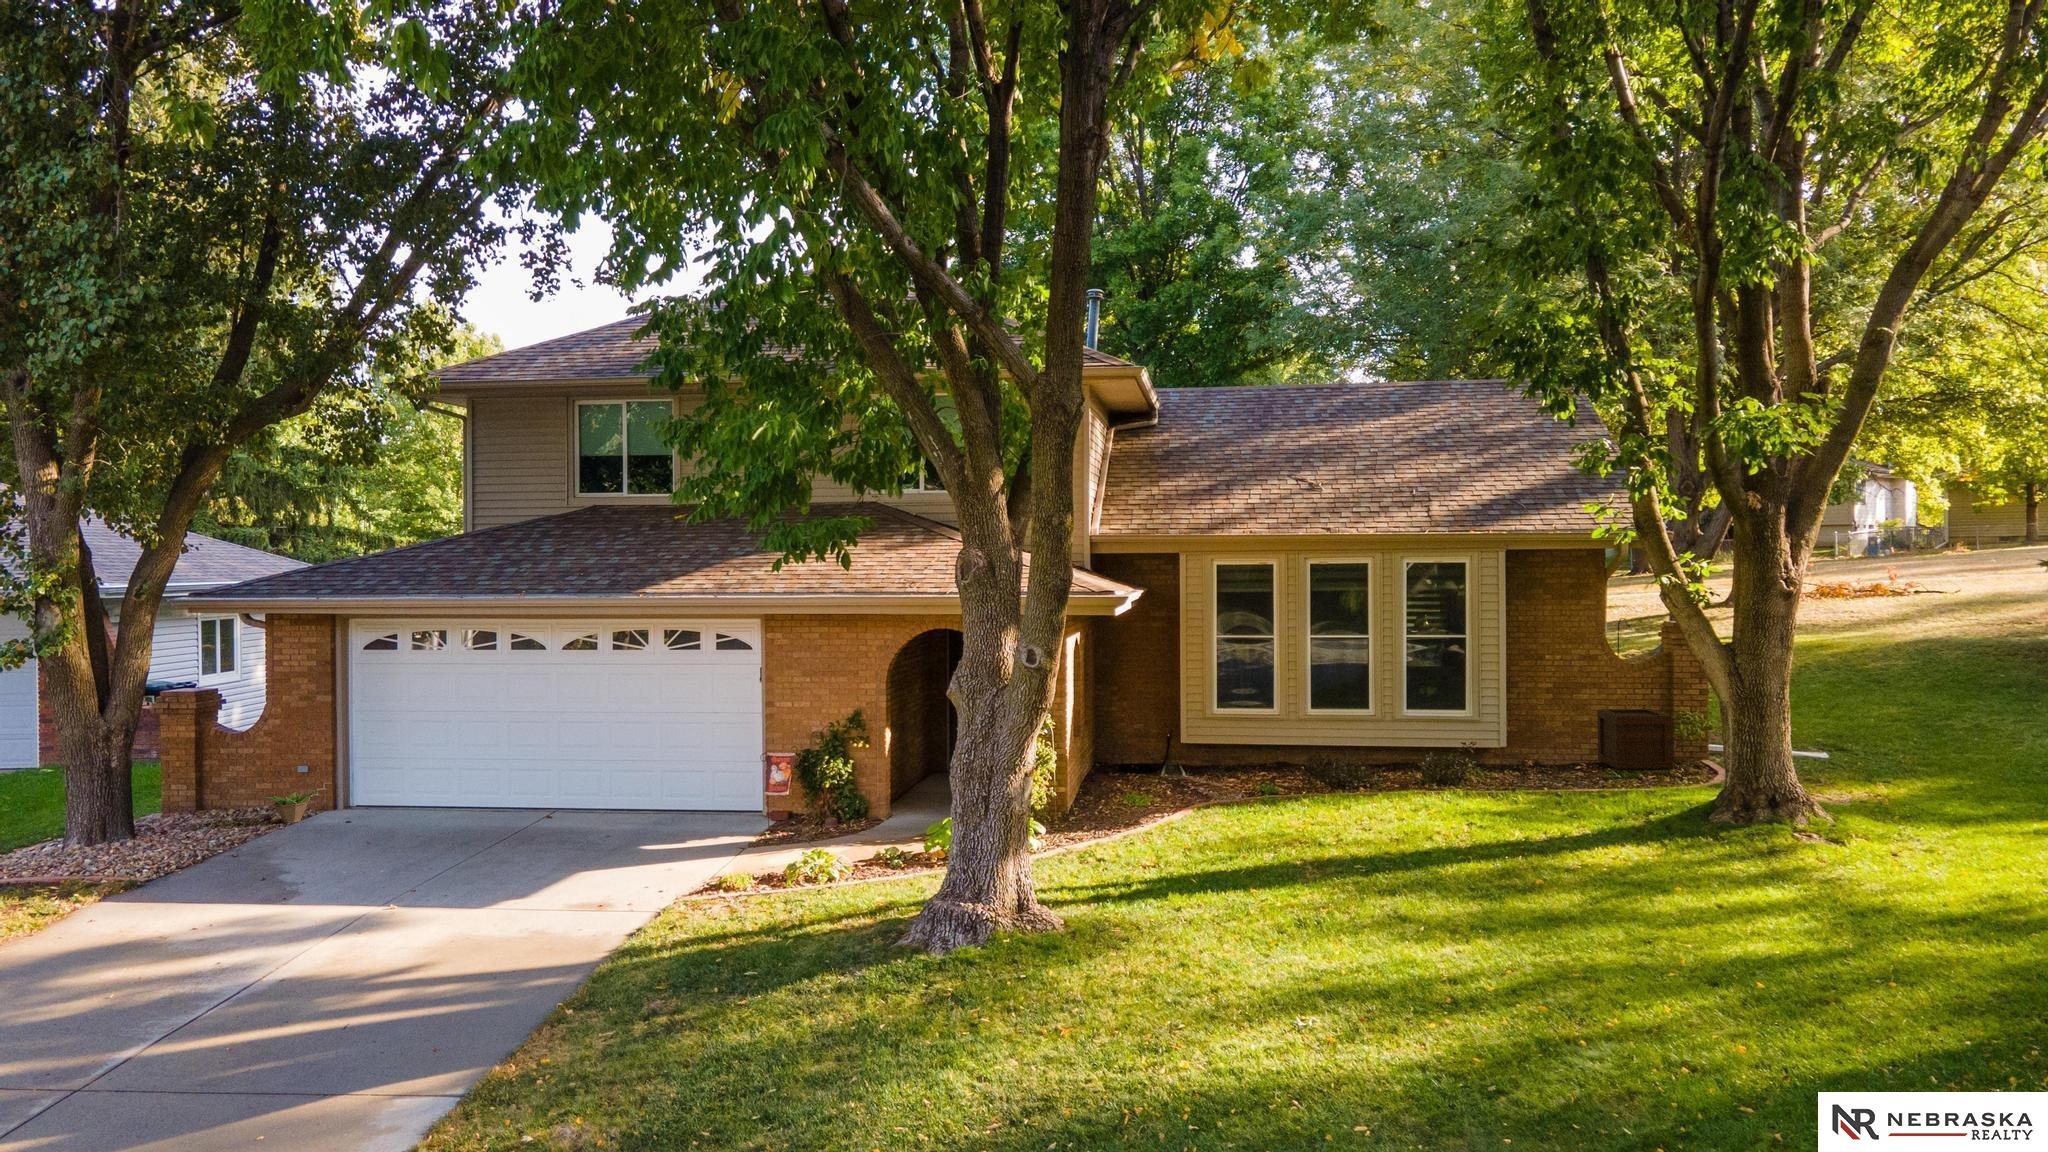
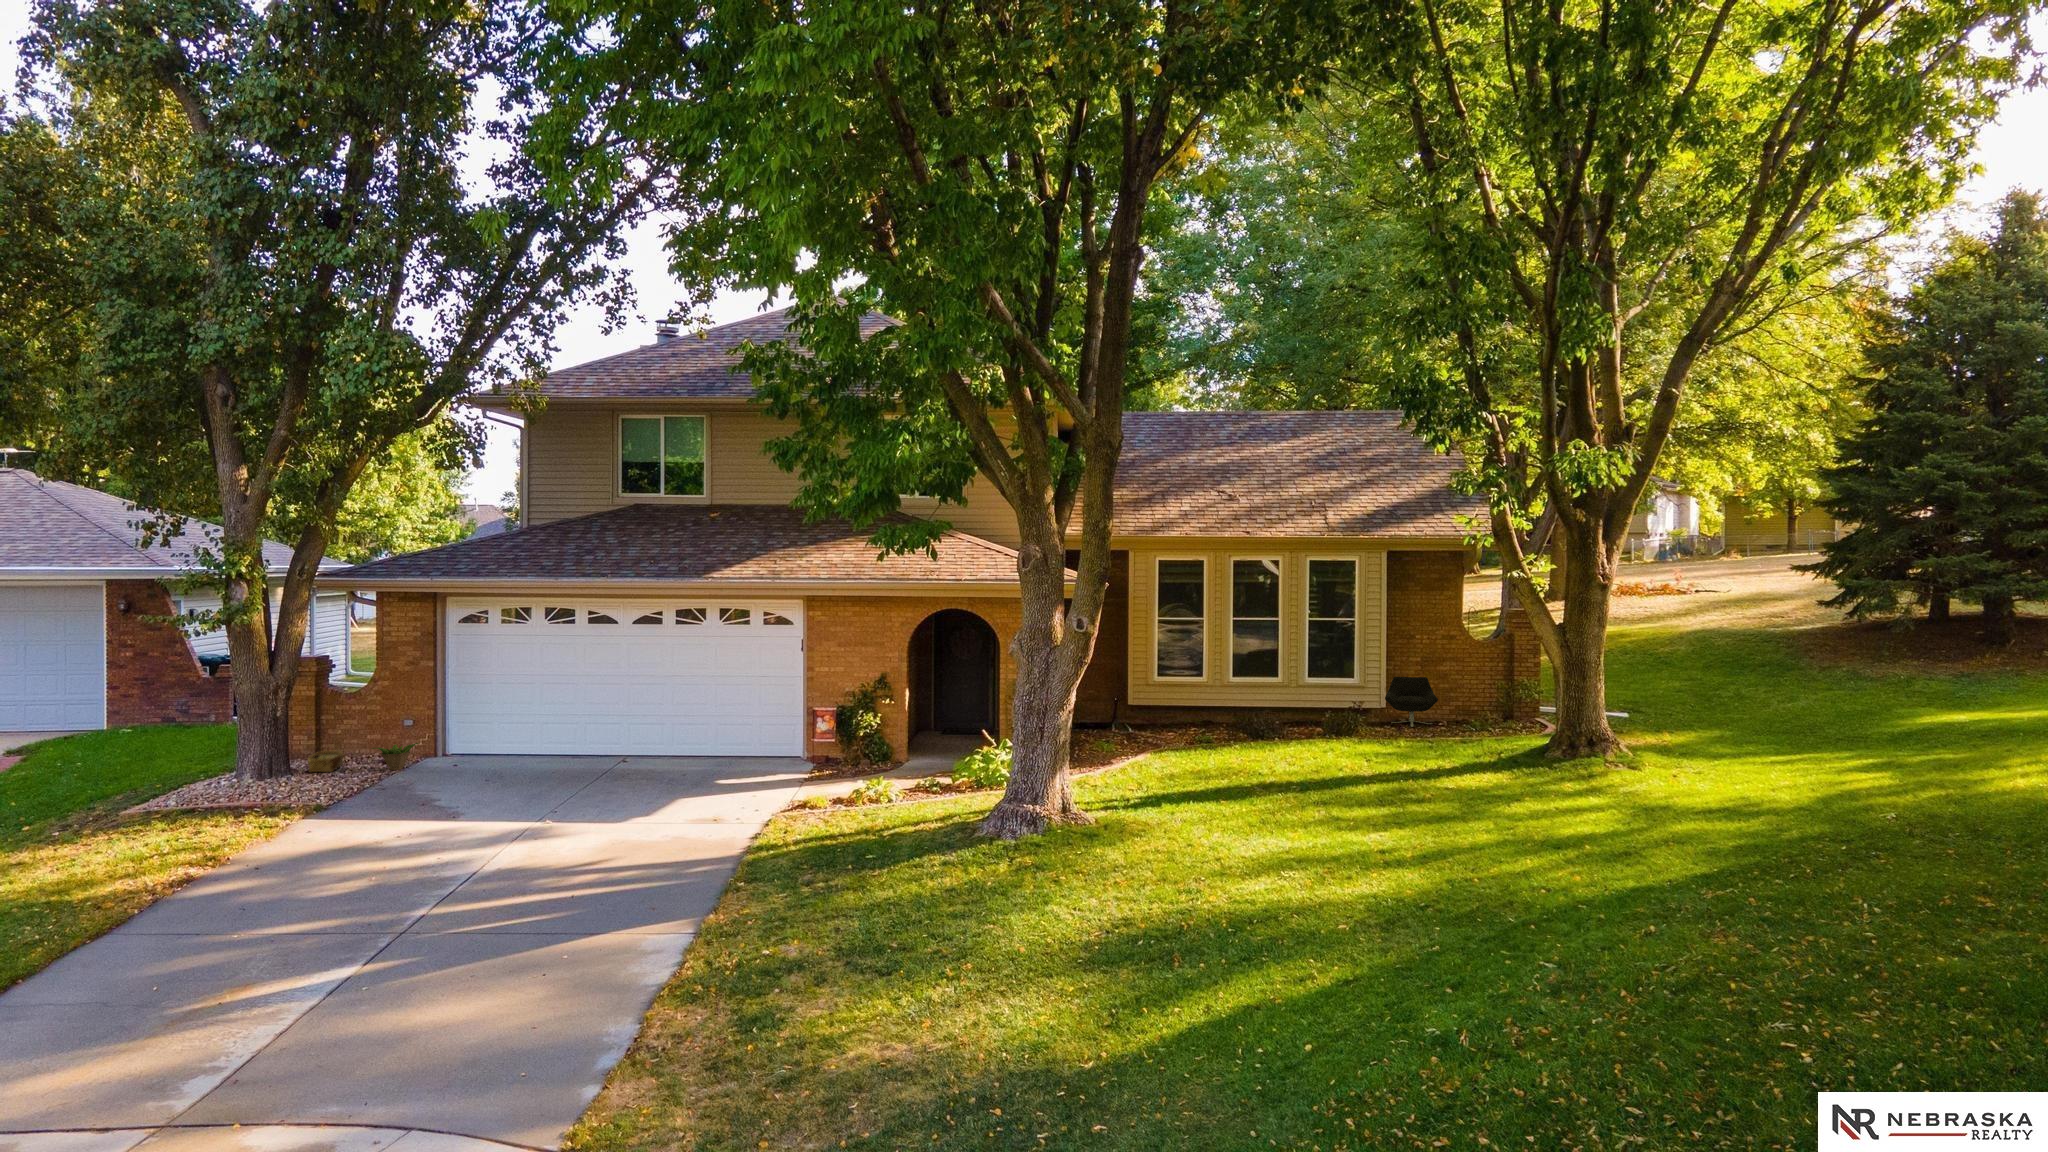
wooden crate: present [1597,709,1673,770] -> none [1458,676,1515,723]
lounge chair: none [1501,710,1570,775] -> present [1385,677,1438,727]
woven basket: none [192,792,237,825] -> present [308,747,343,772]

